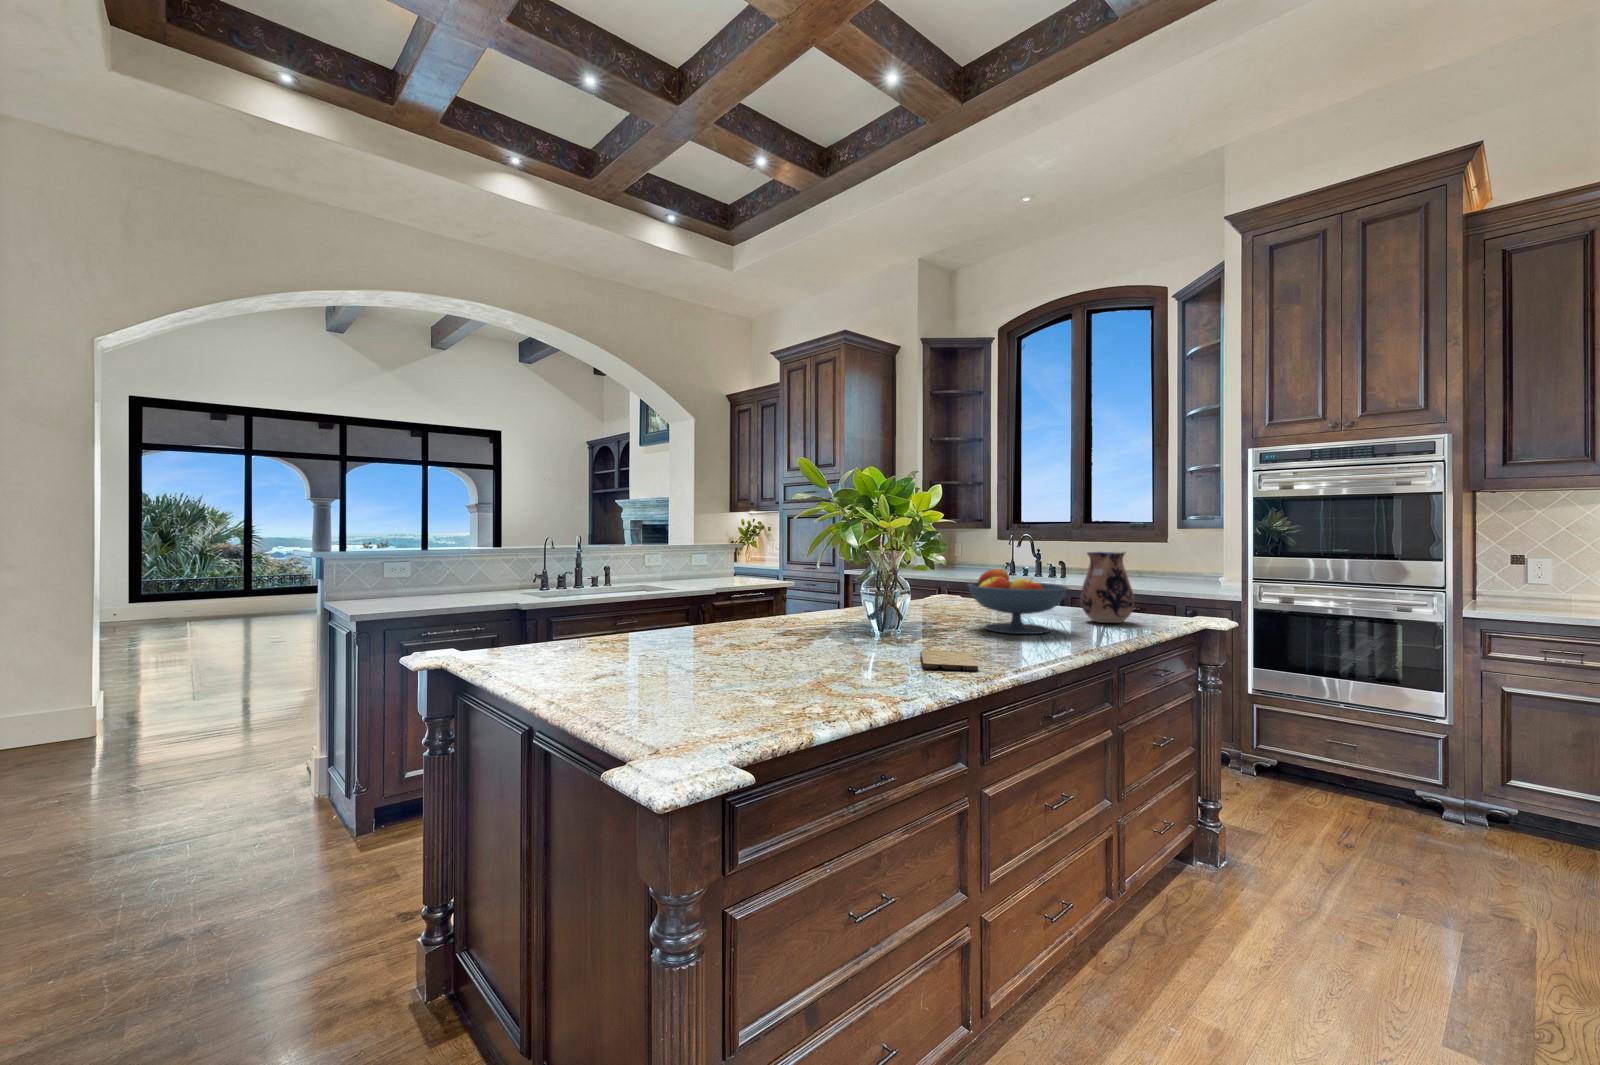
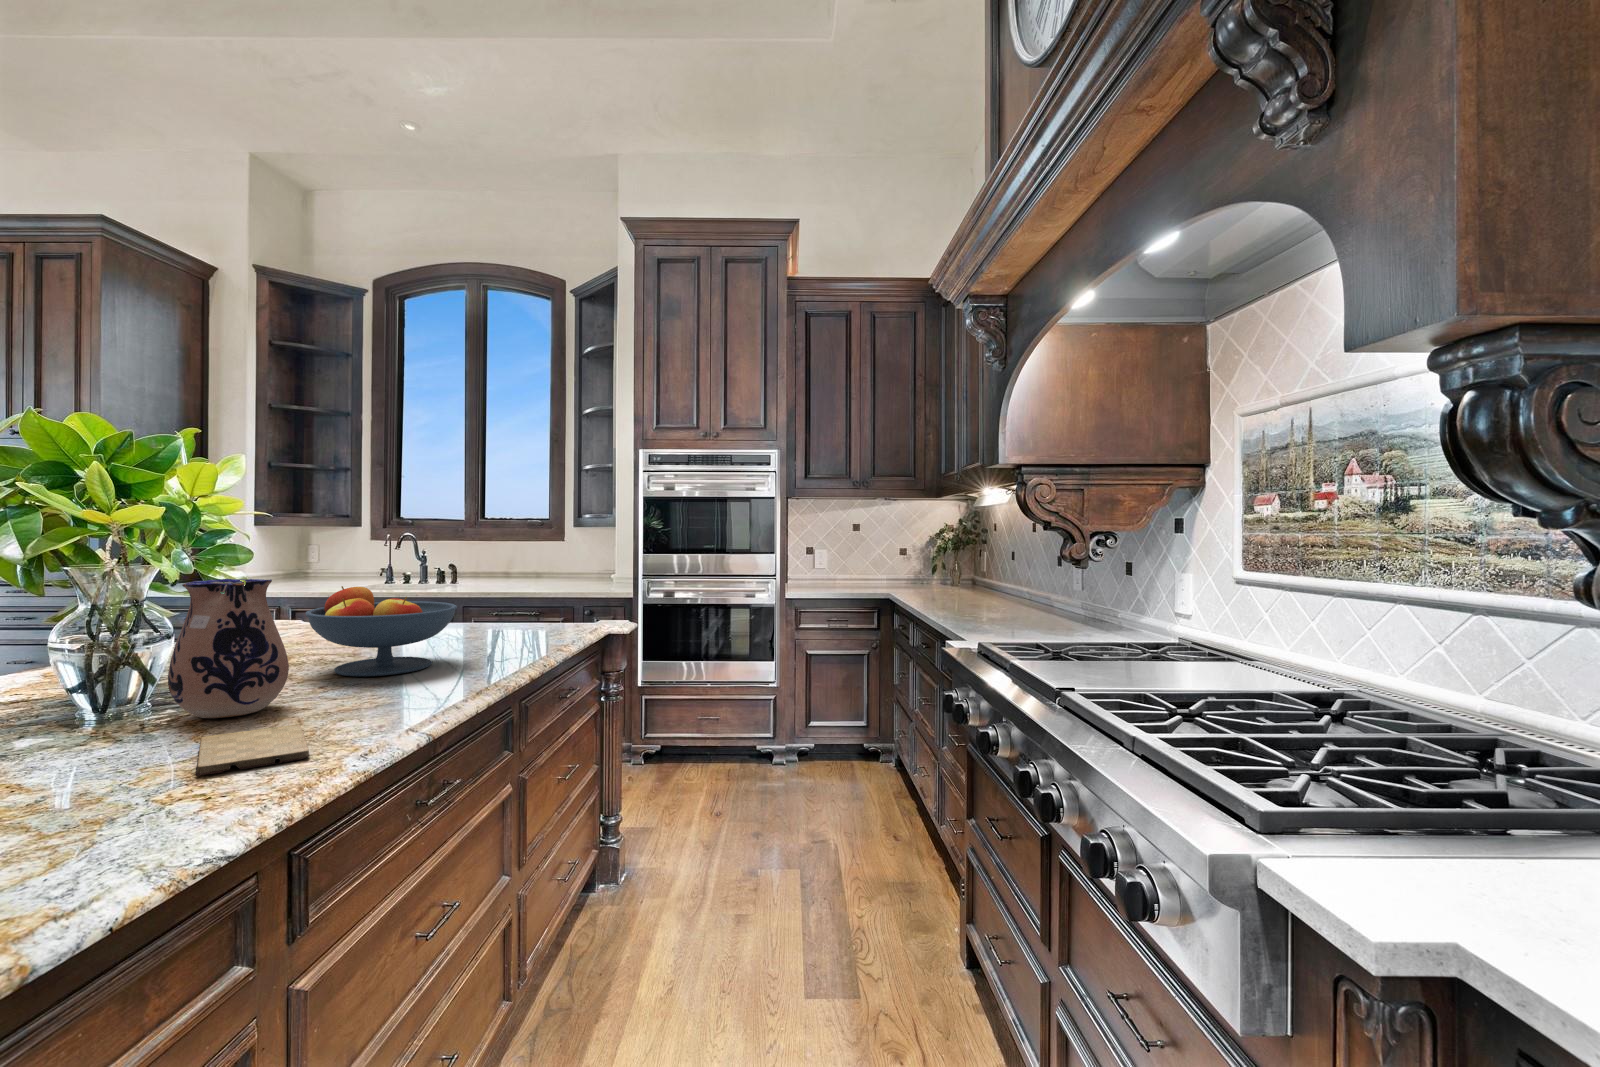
ceramic pitcher: present [1080,552,1134,623] -> present [168,579,289,718]

